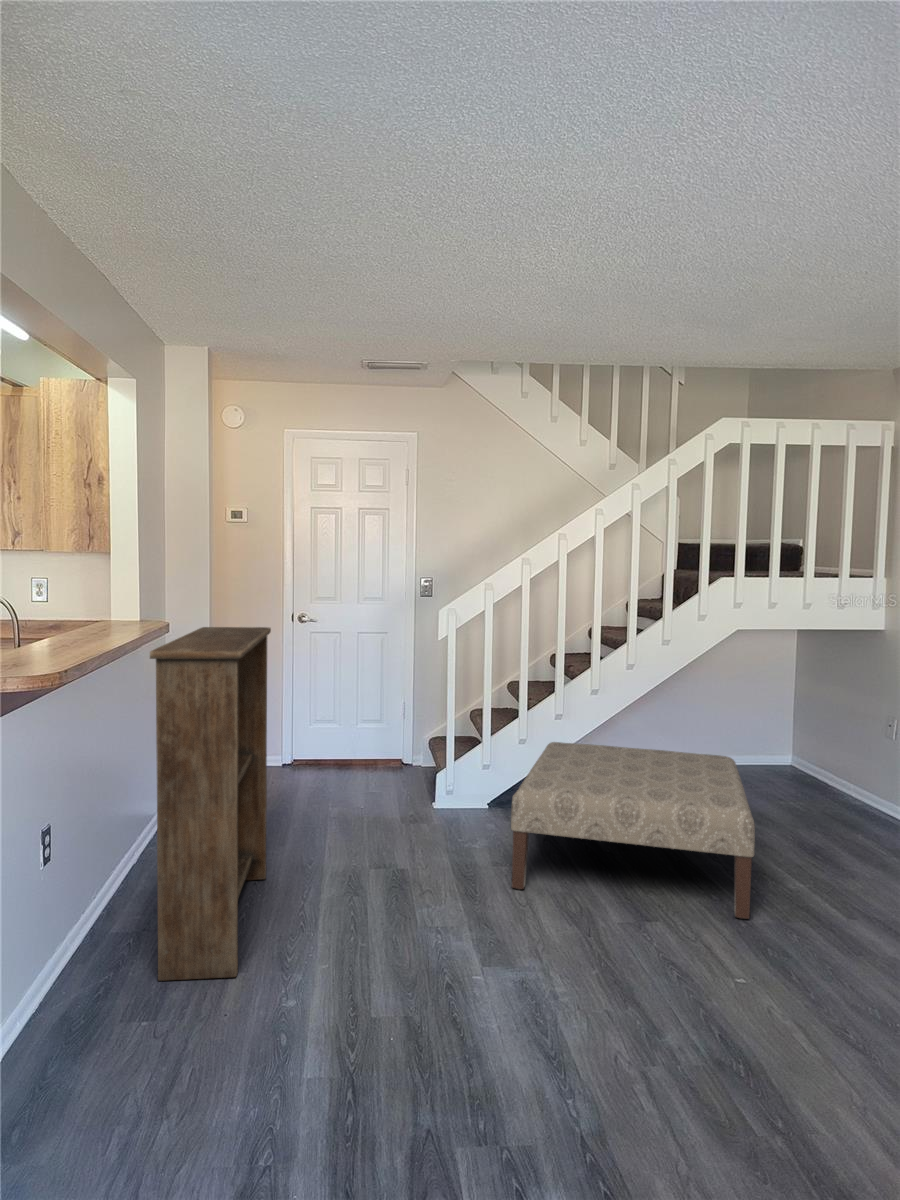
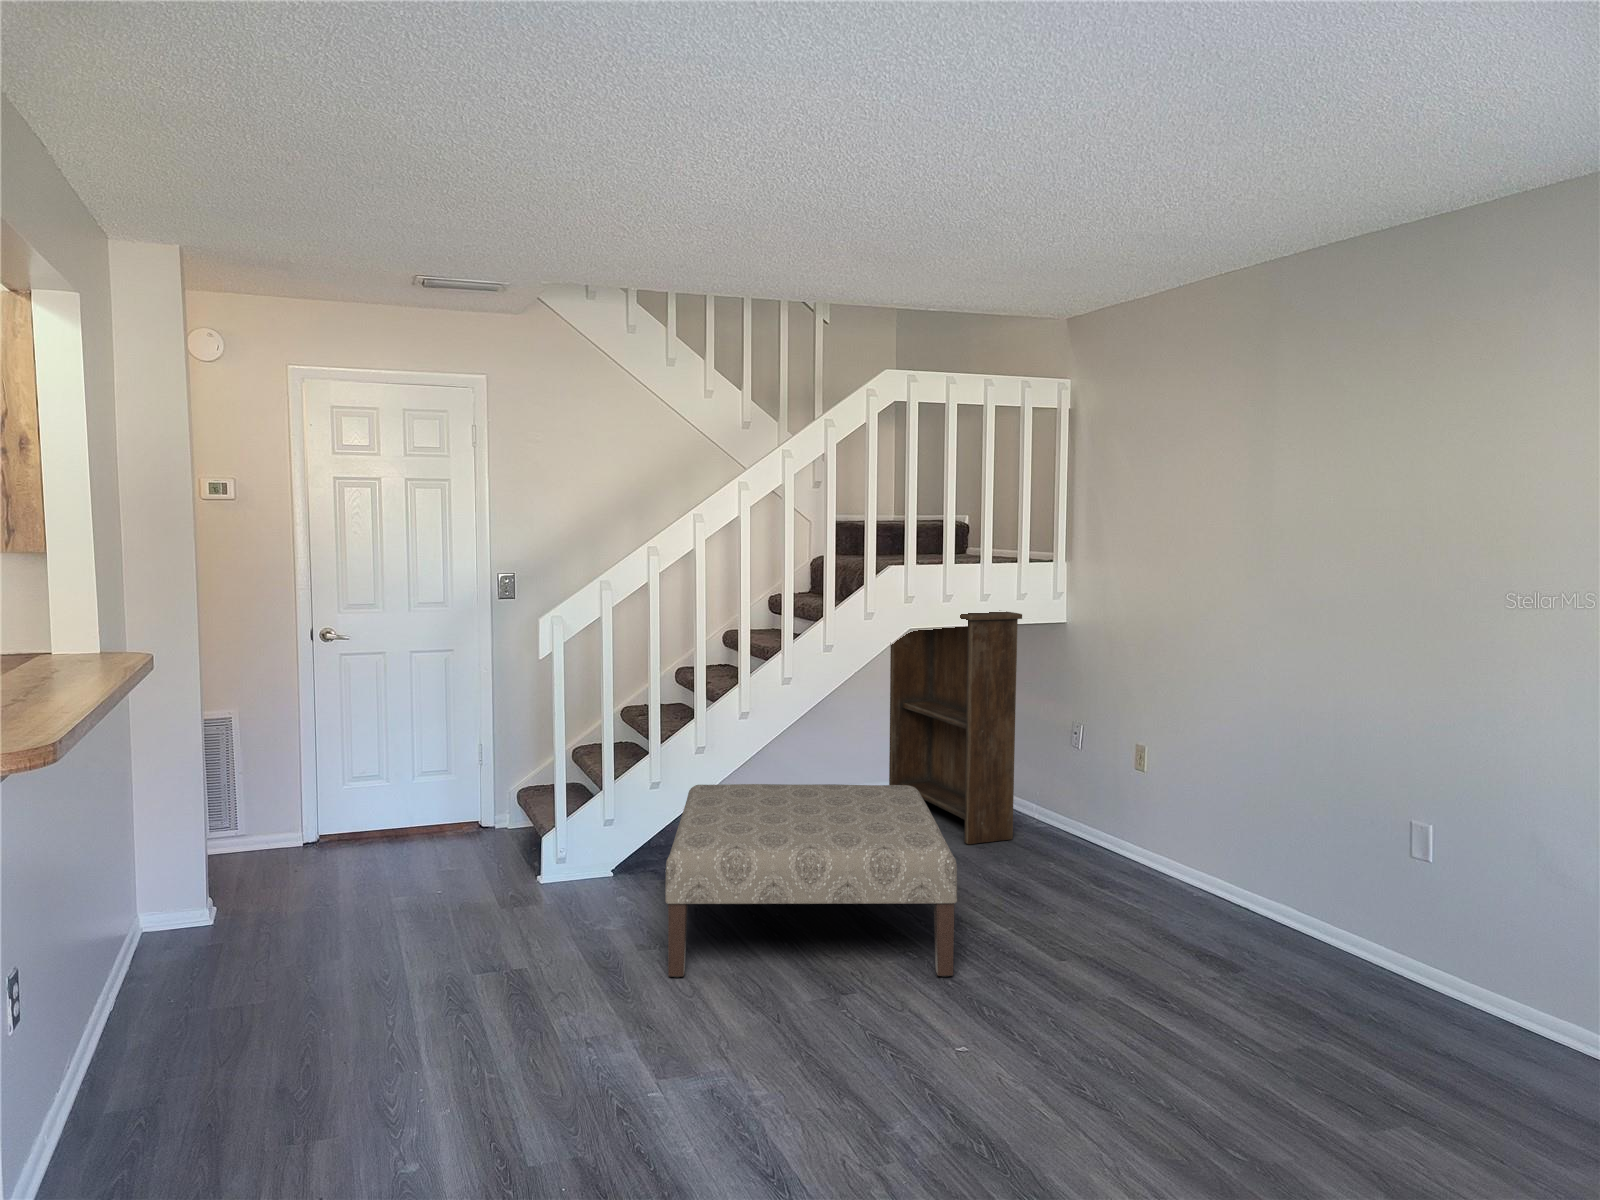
bookshelf: present [150,627,271,981] -> present [889,611,1022,844]

